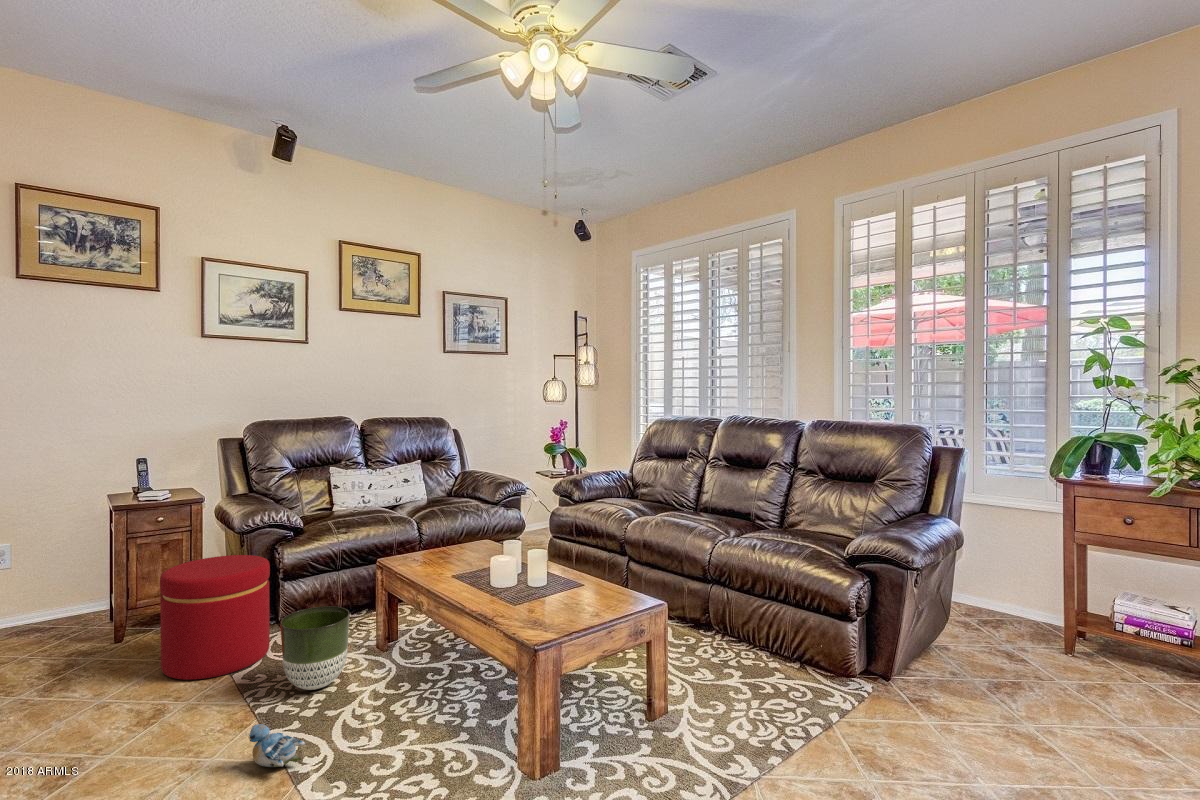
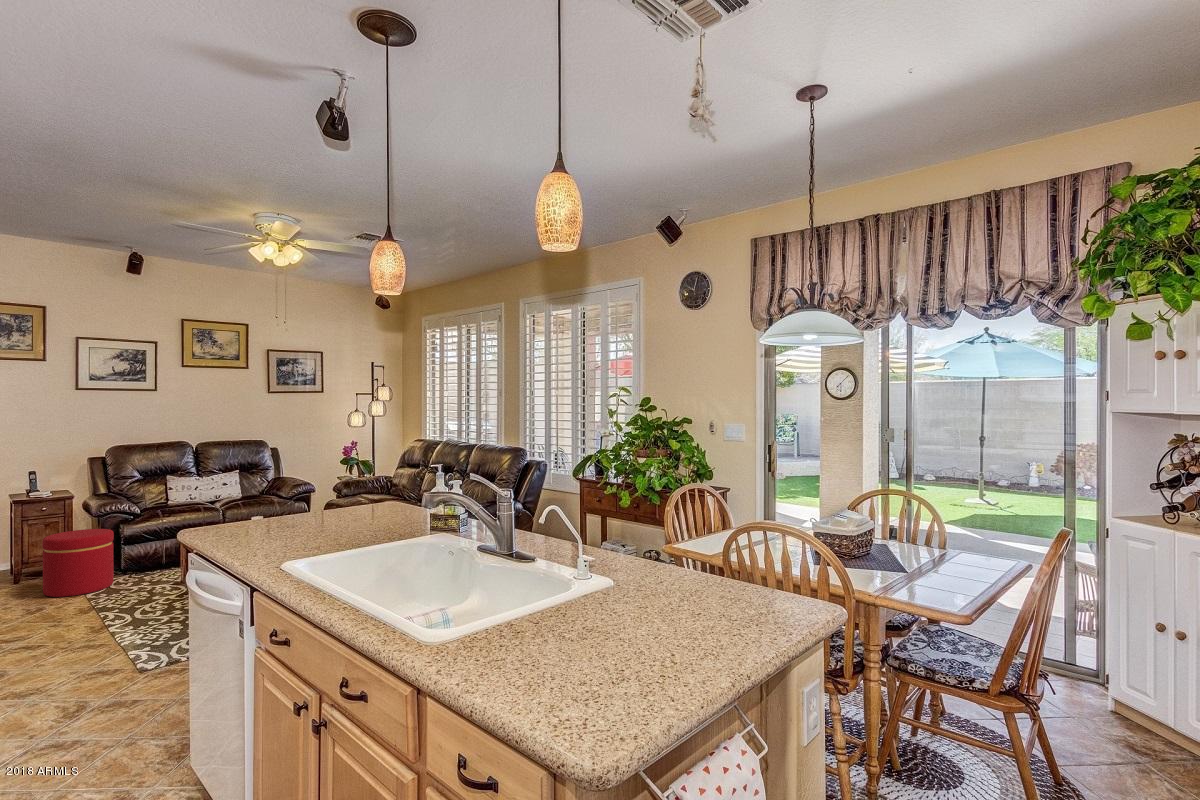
planter: present [280,606,349,690] -> none [113,554,157,597]
plush toy: present [249,724,305,767] -> none [87,602,118,622]

